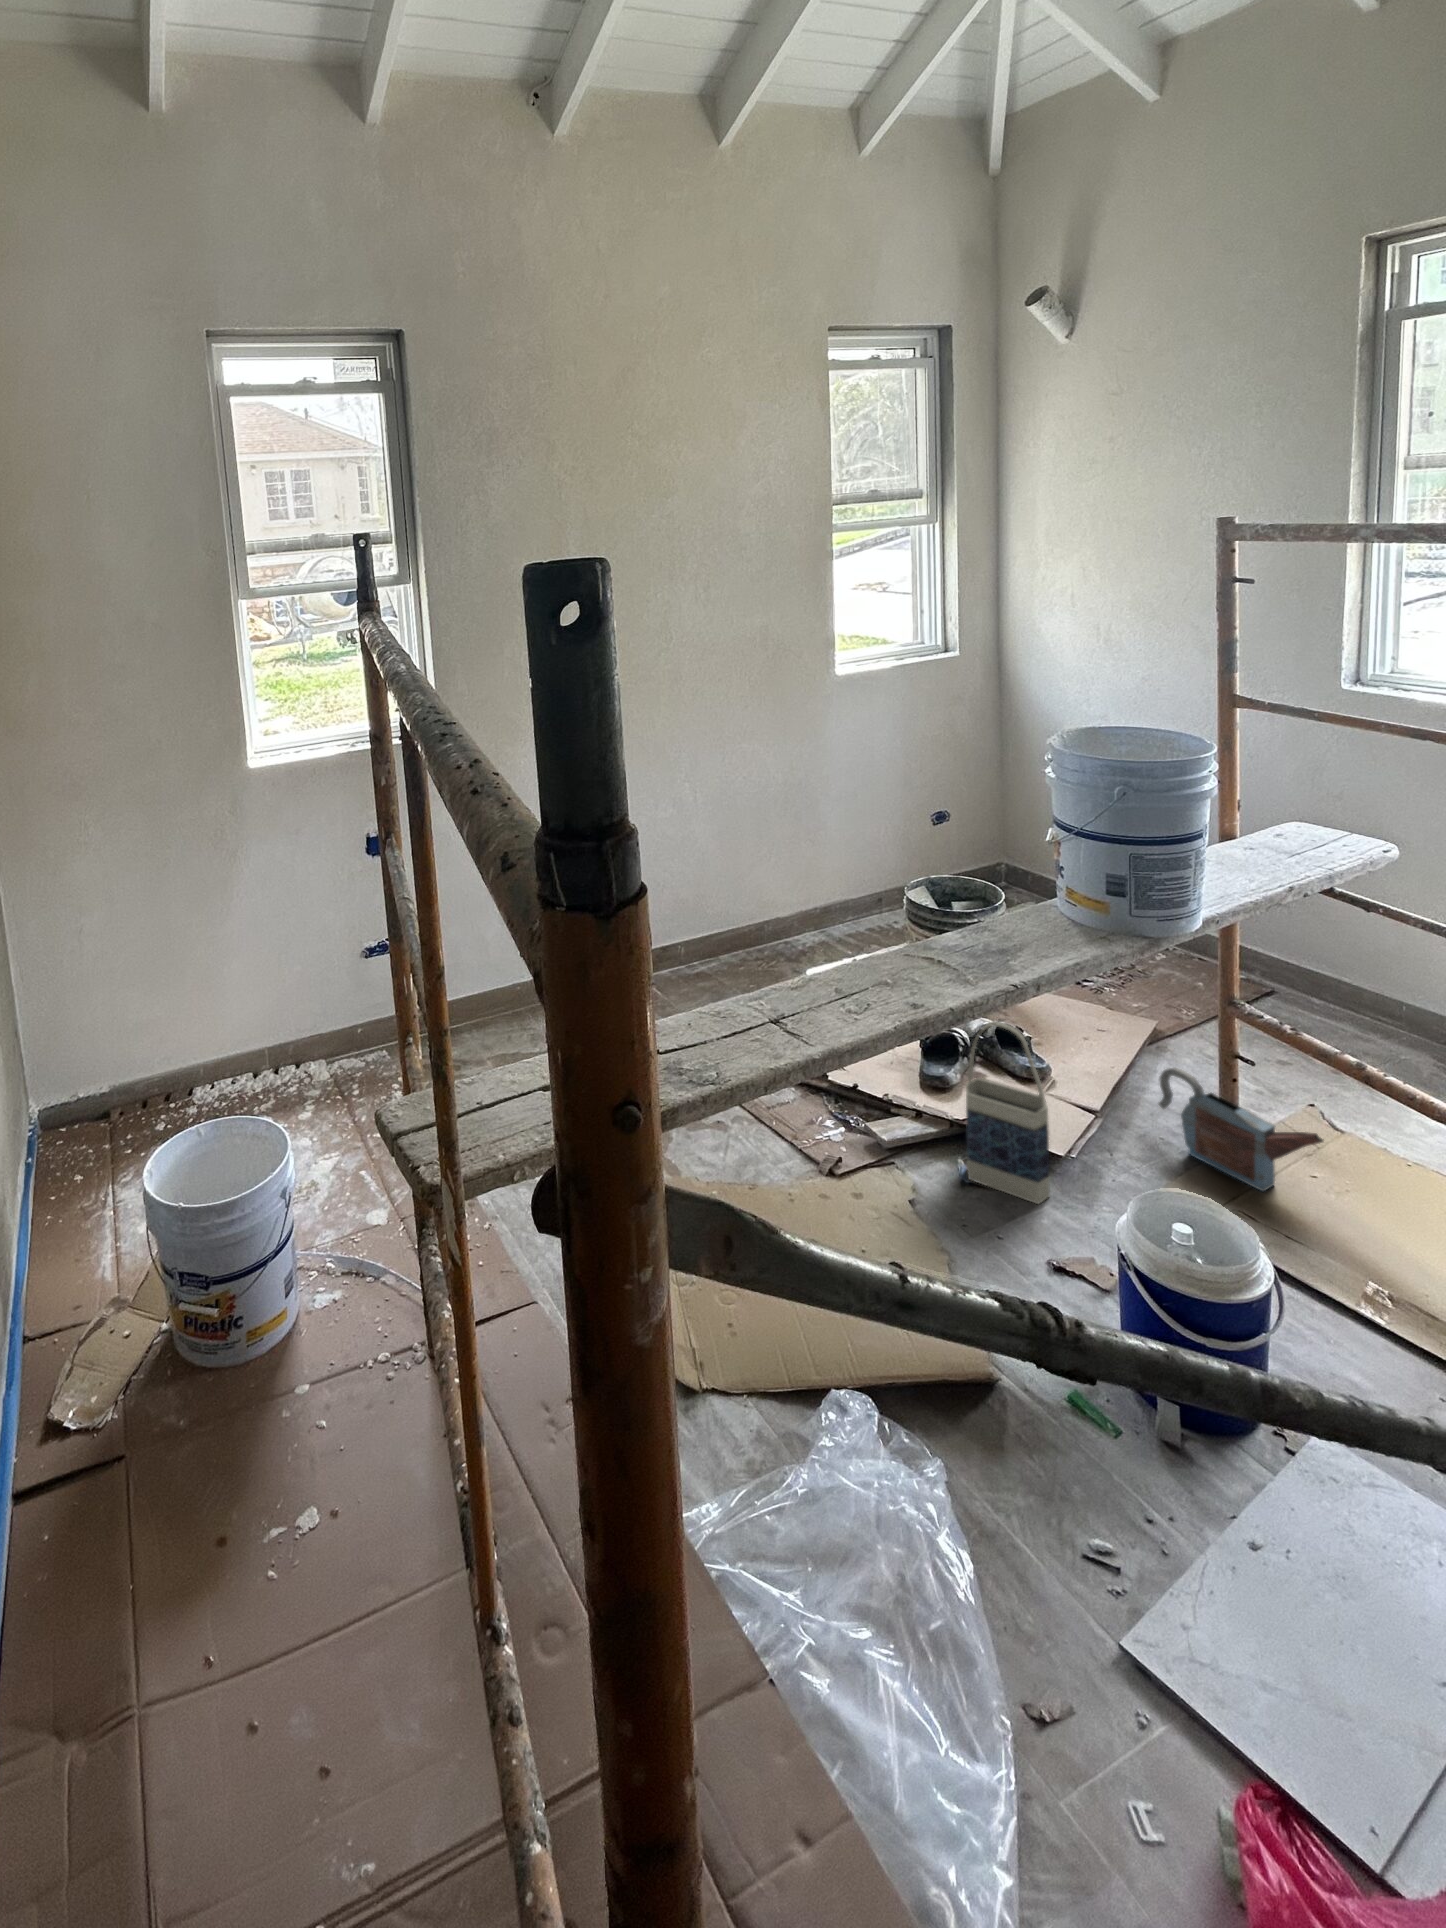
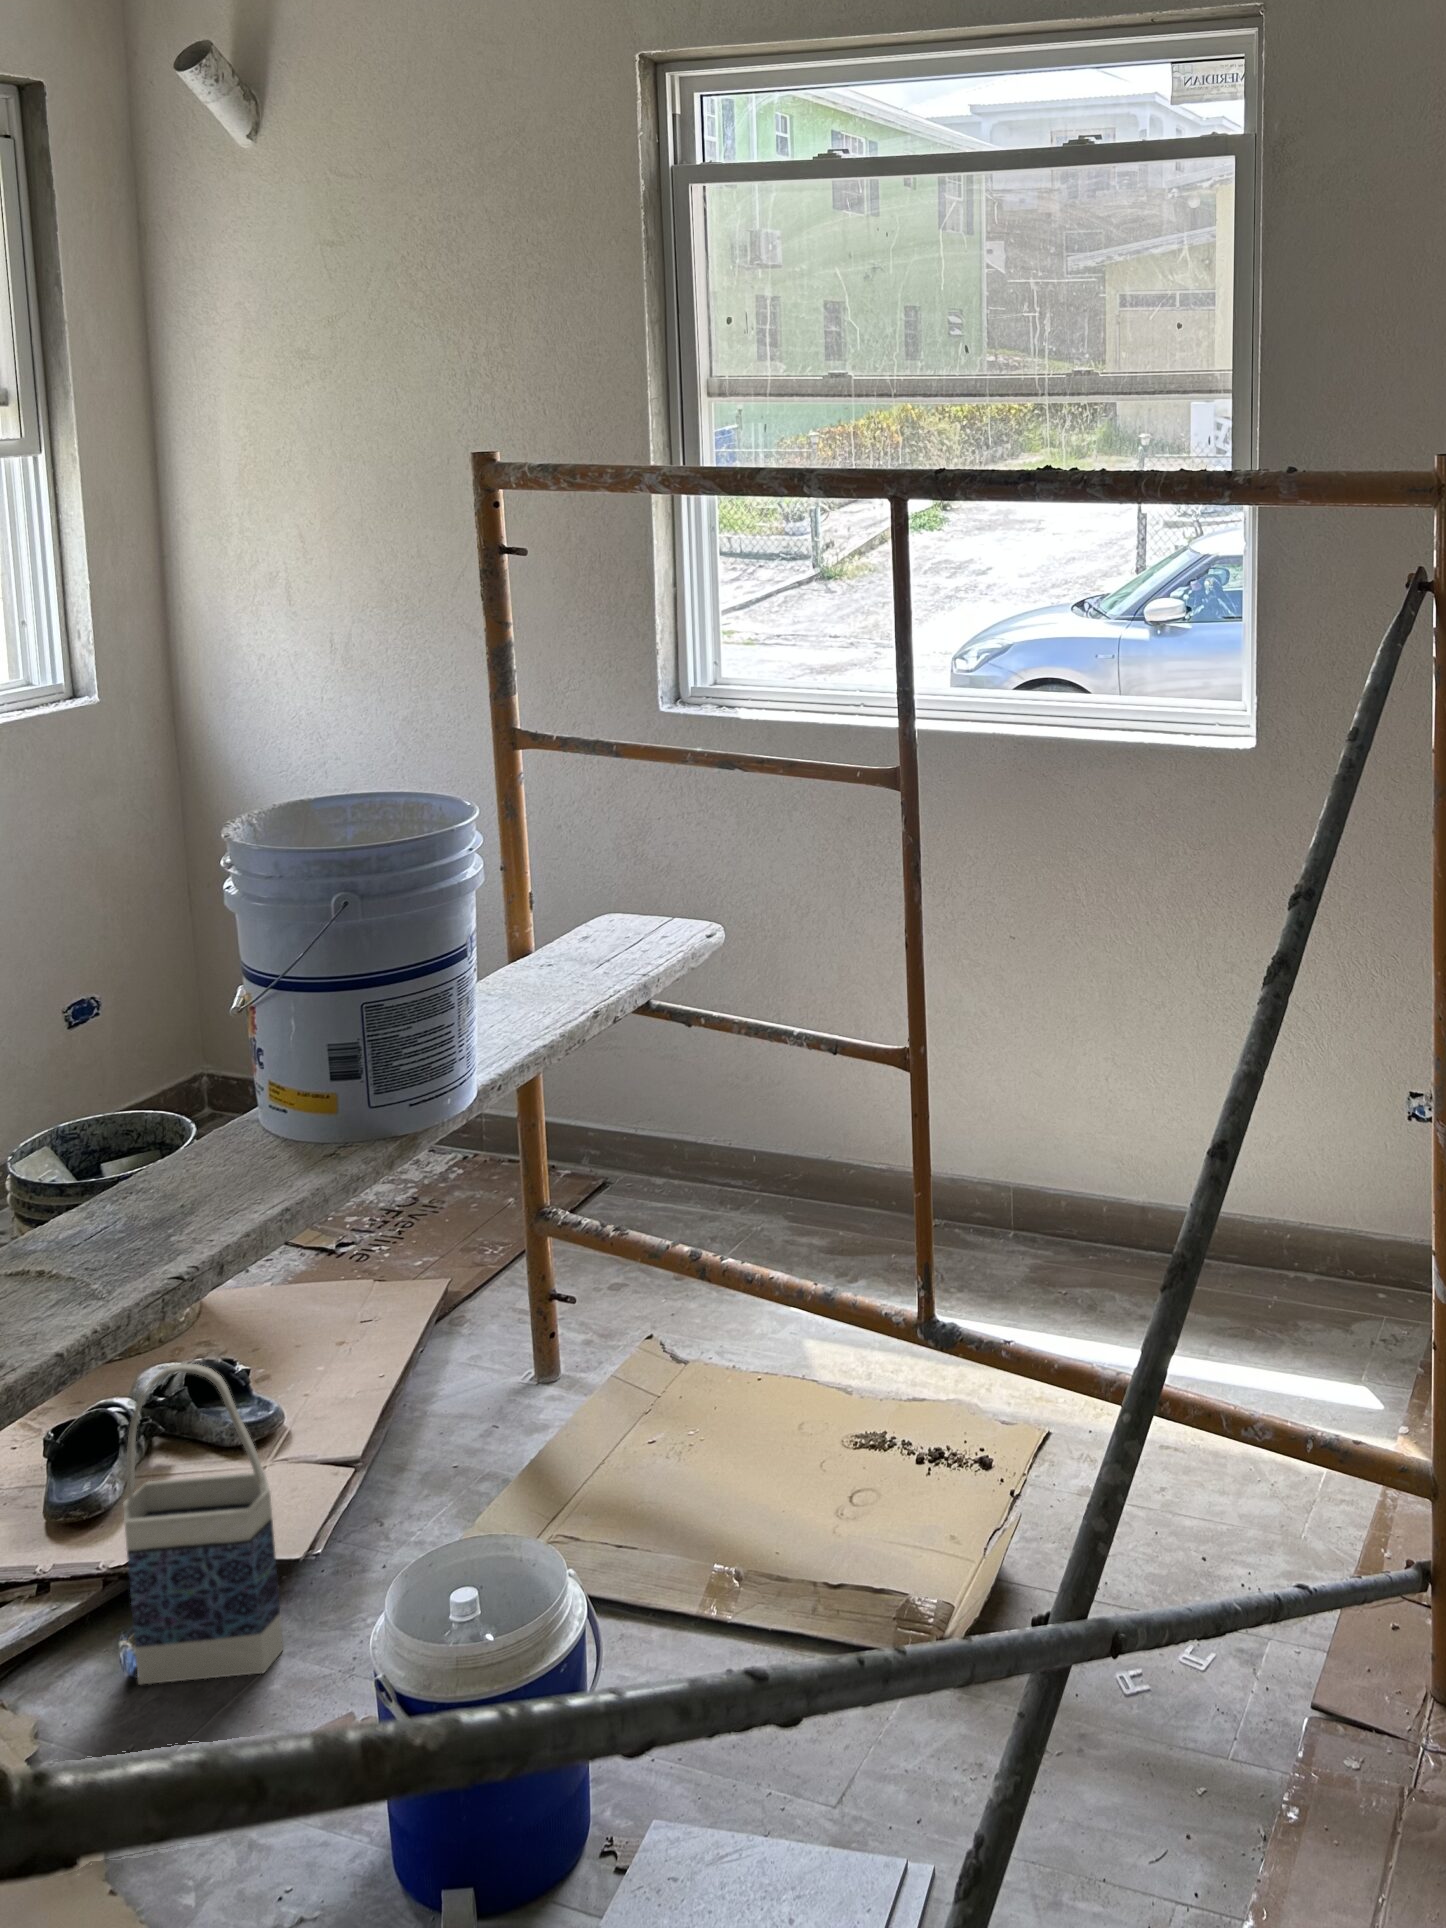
watering can: present [1159,1068,1324,1191] -> none [448,1342,662,1494]

